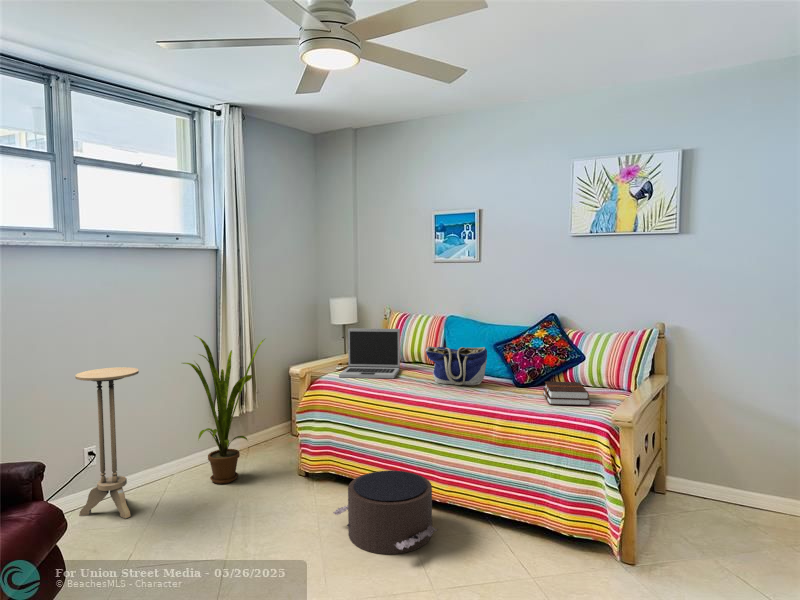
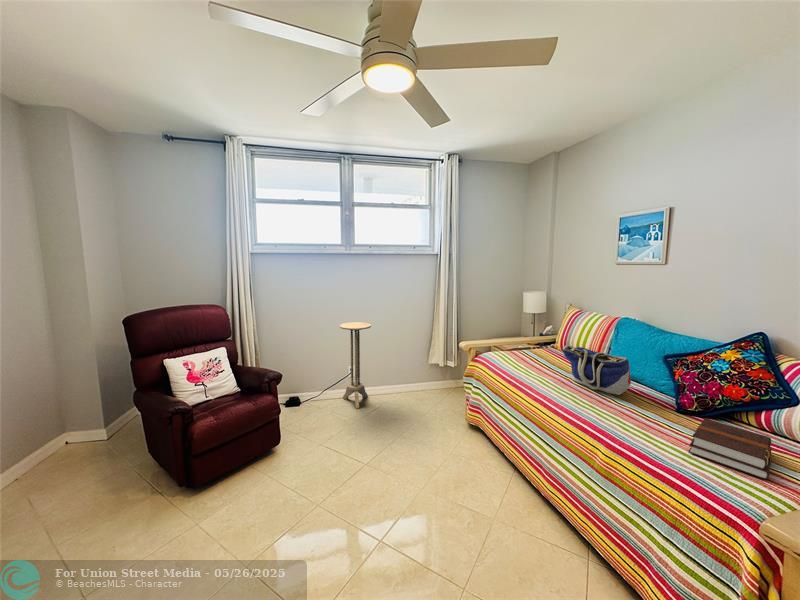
laptop: present [339,328,400,378] -> none [497,317,560,366]
house plant: present [183,336,265,484] -> none [394,308,448,406]
pouf: present [333,471,438,554] -> none [447,440,525,528]

